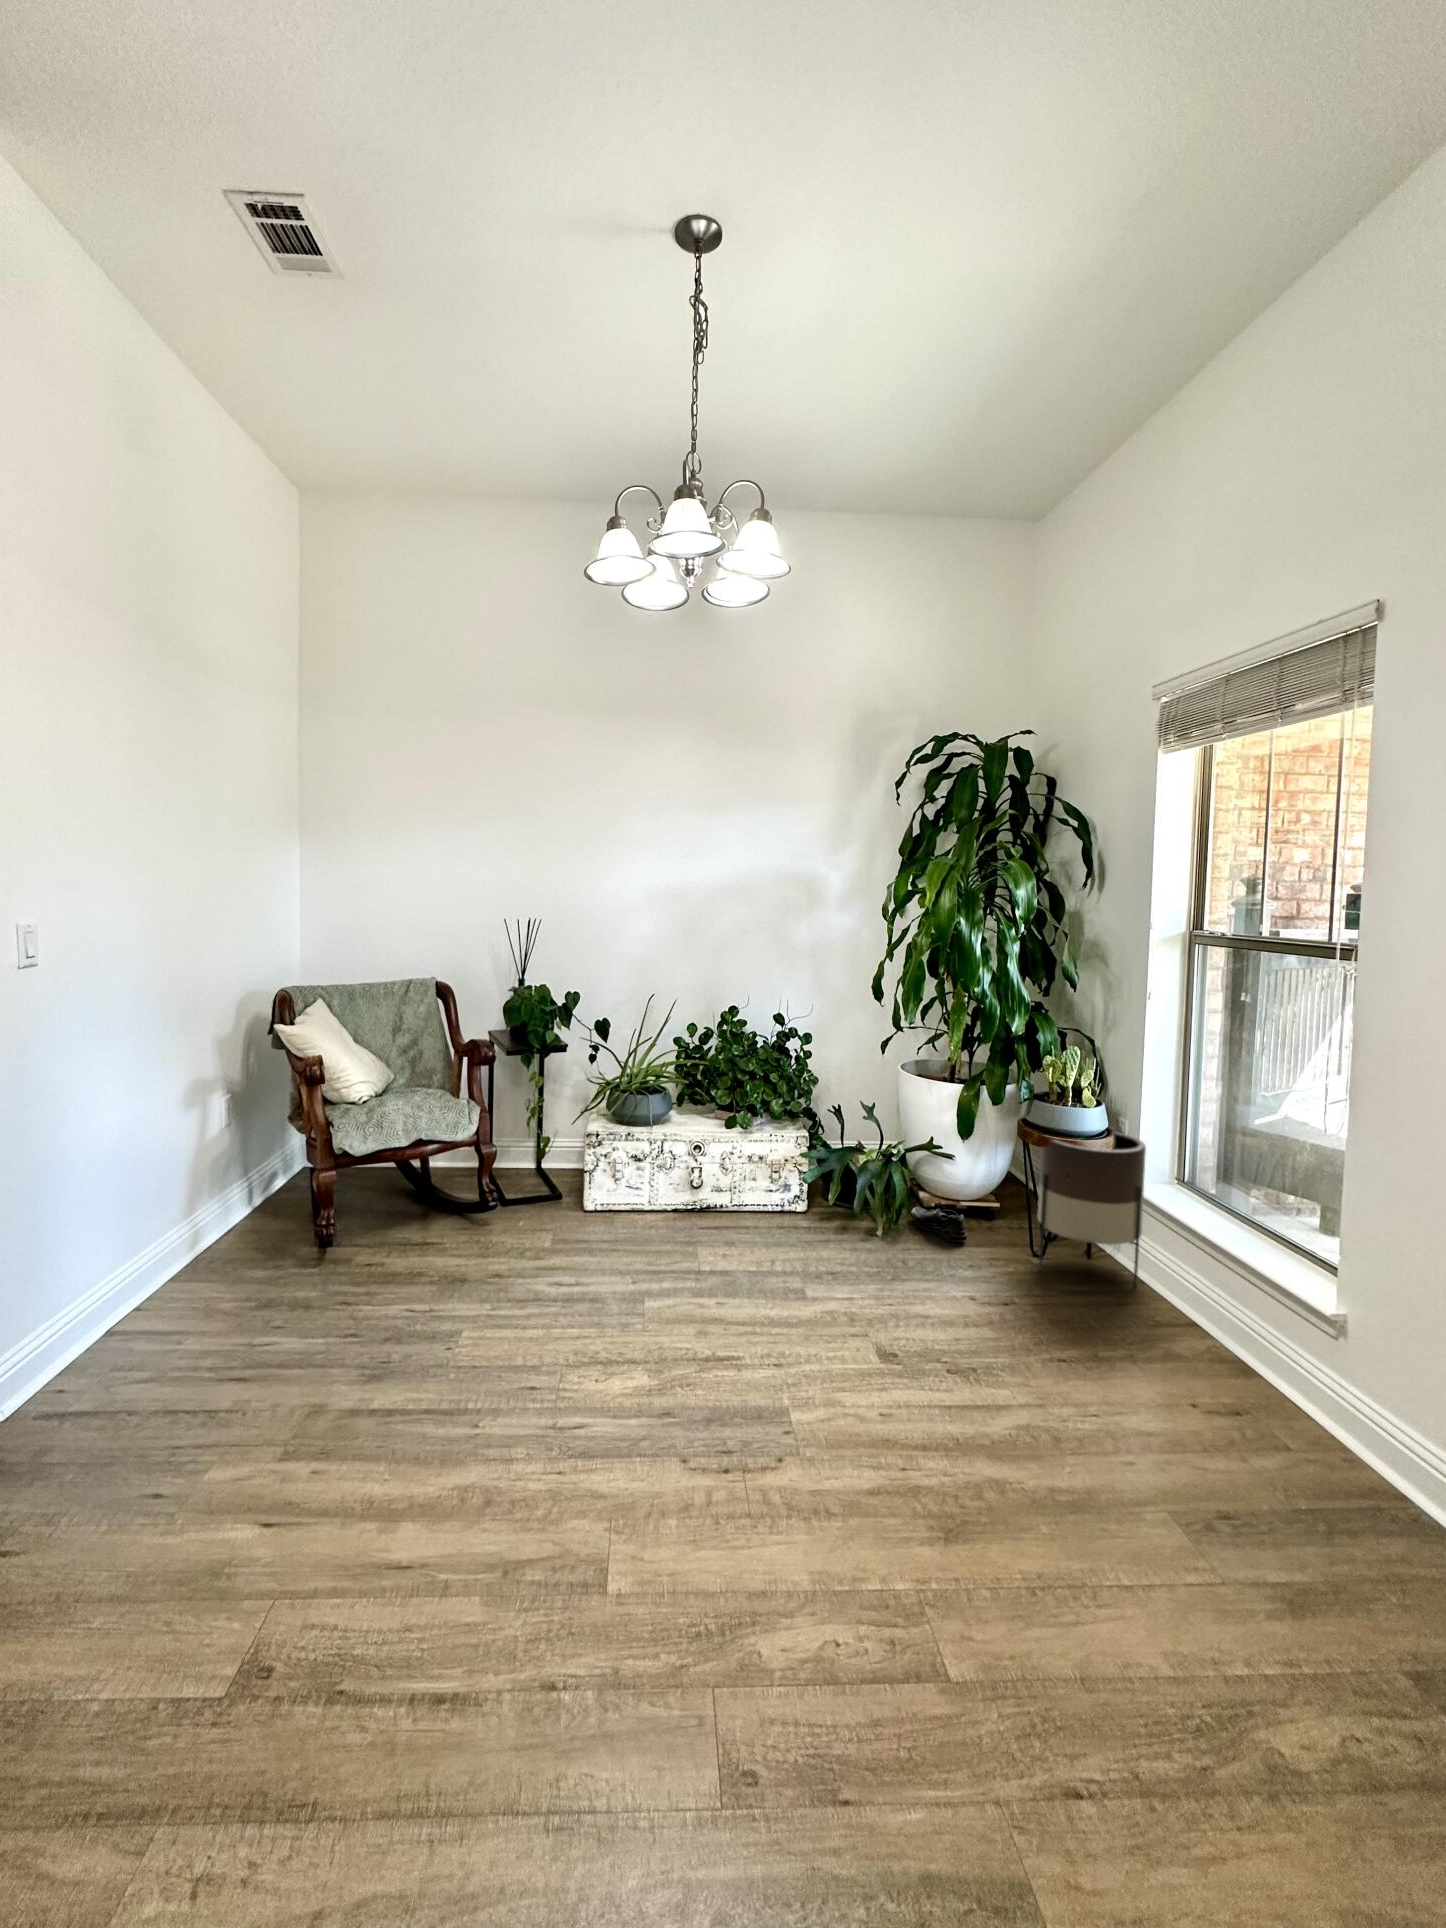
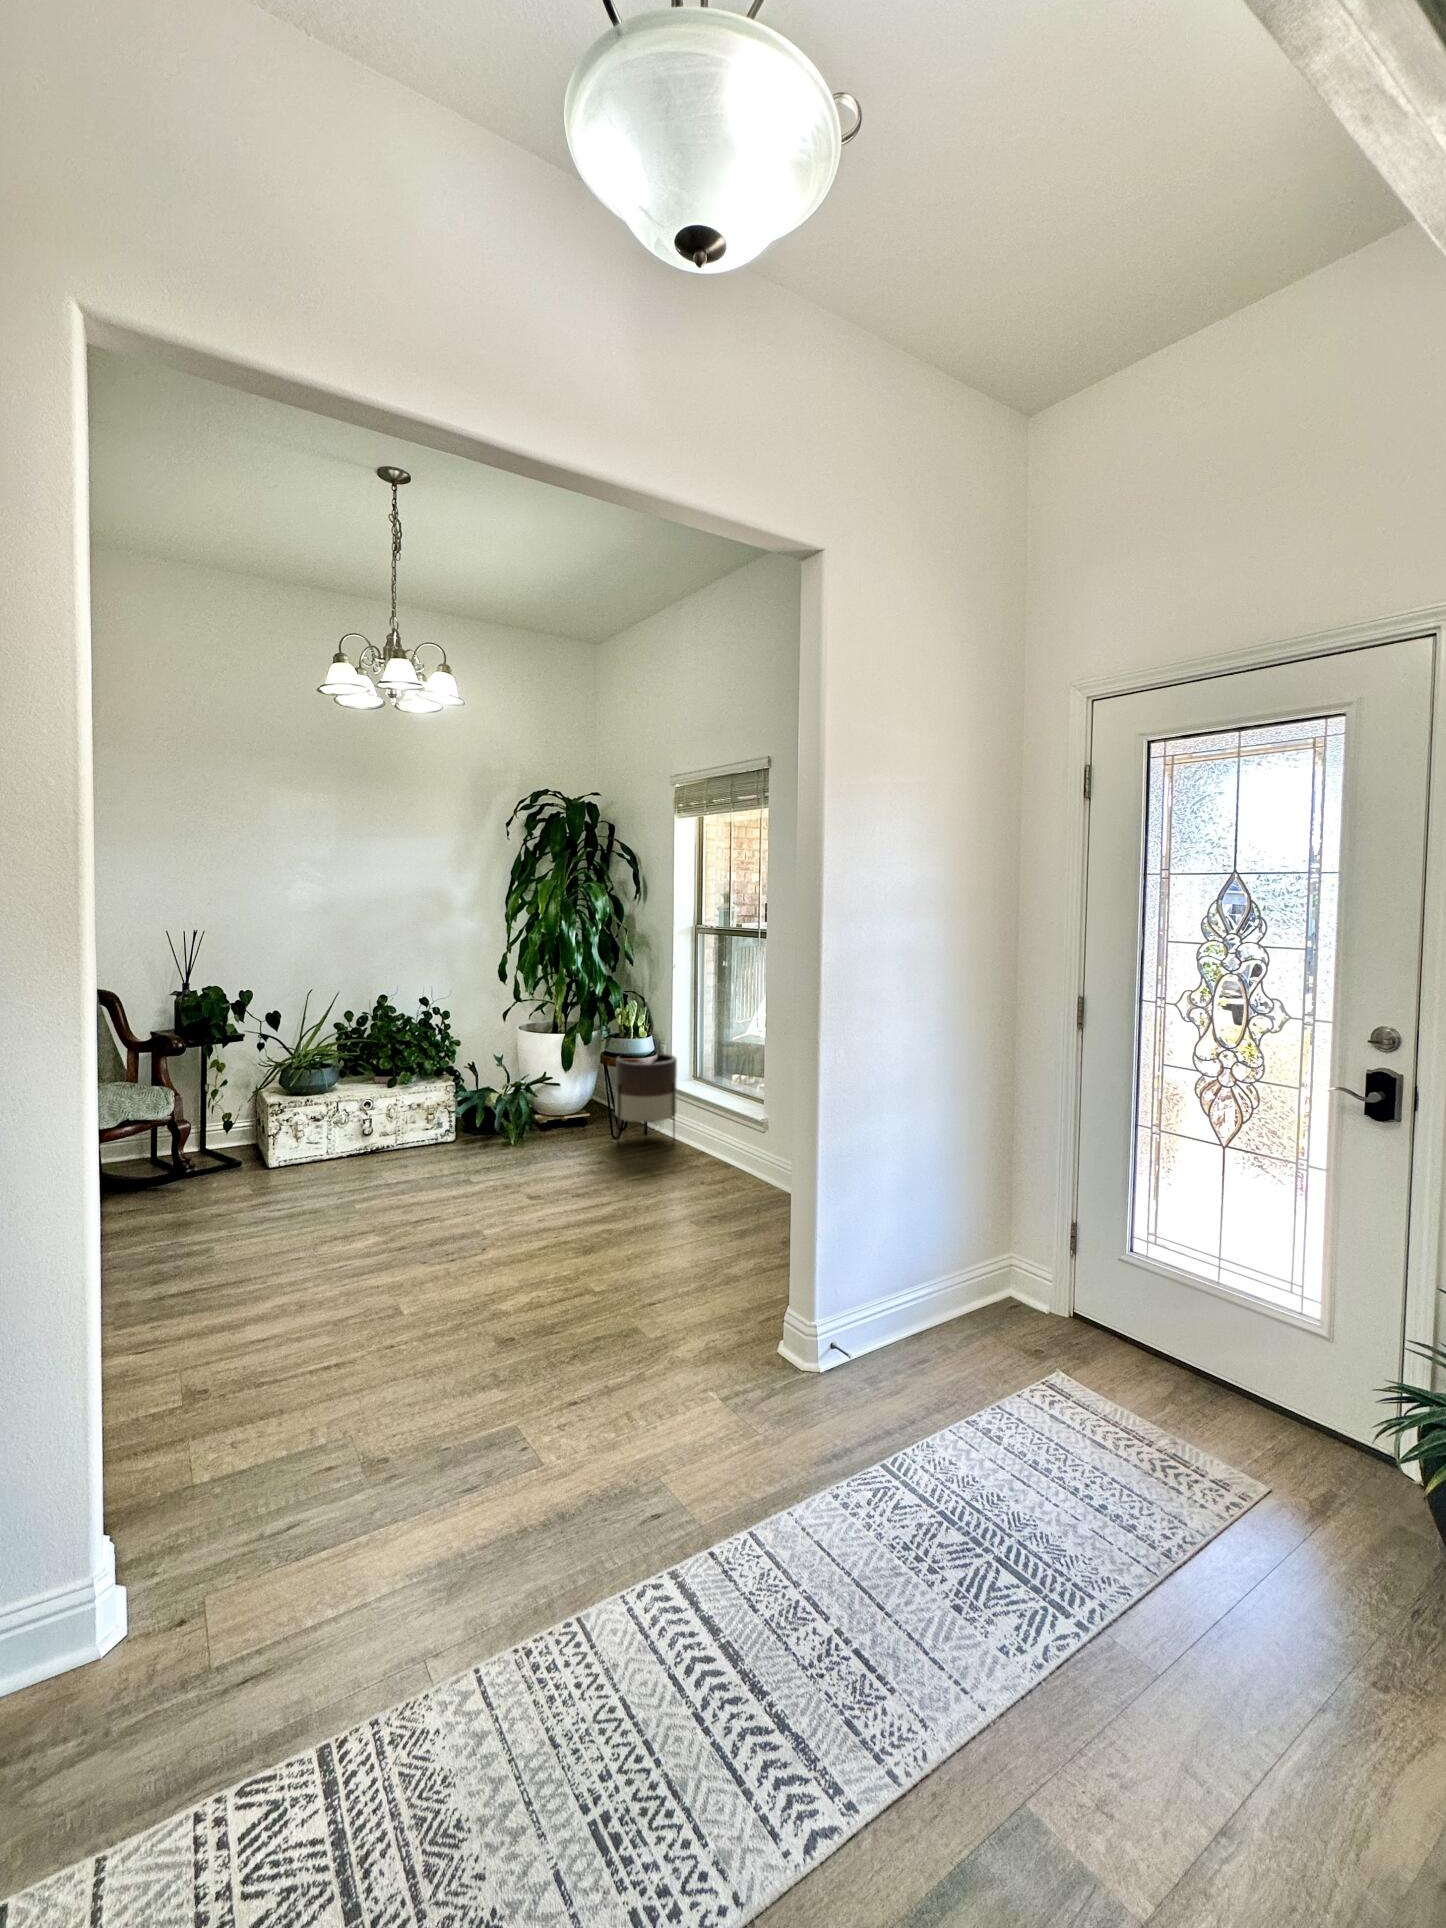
shoe: present [911,1201,967,1242] -> none [531,1115,571,1140]

